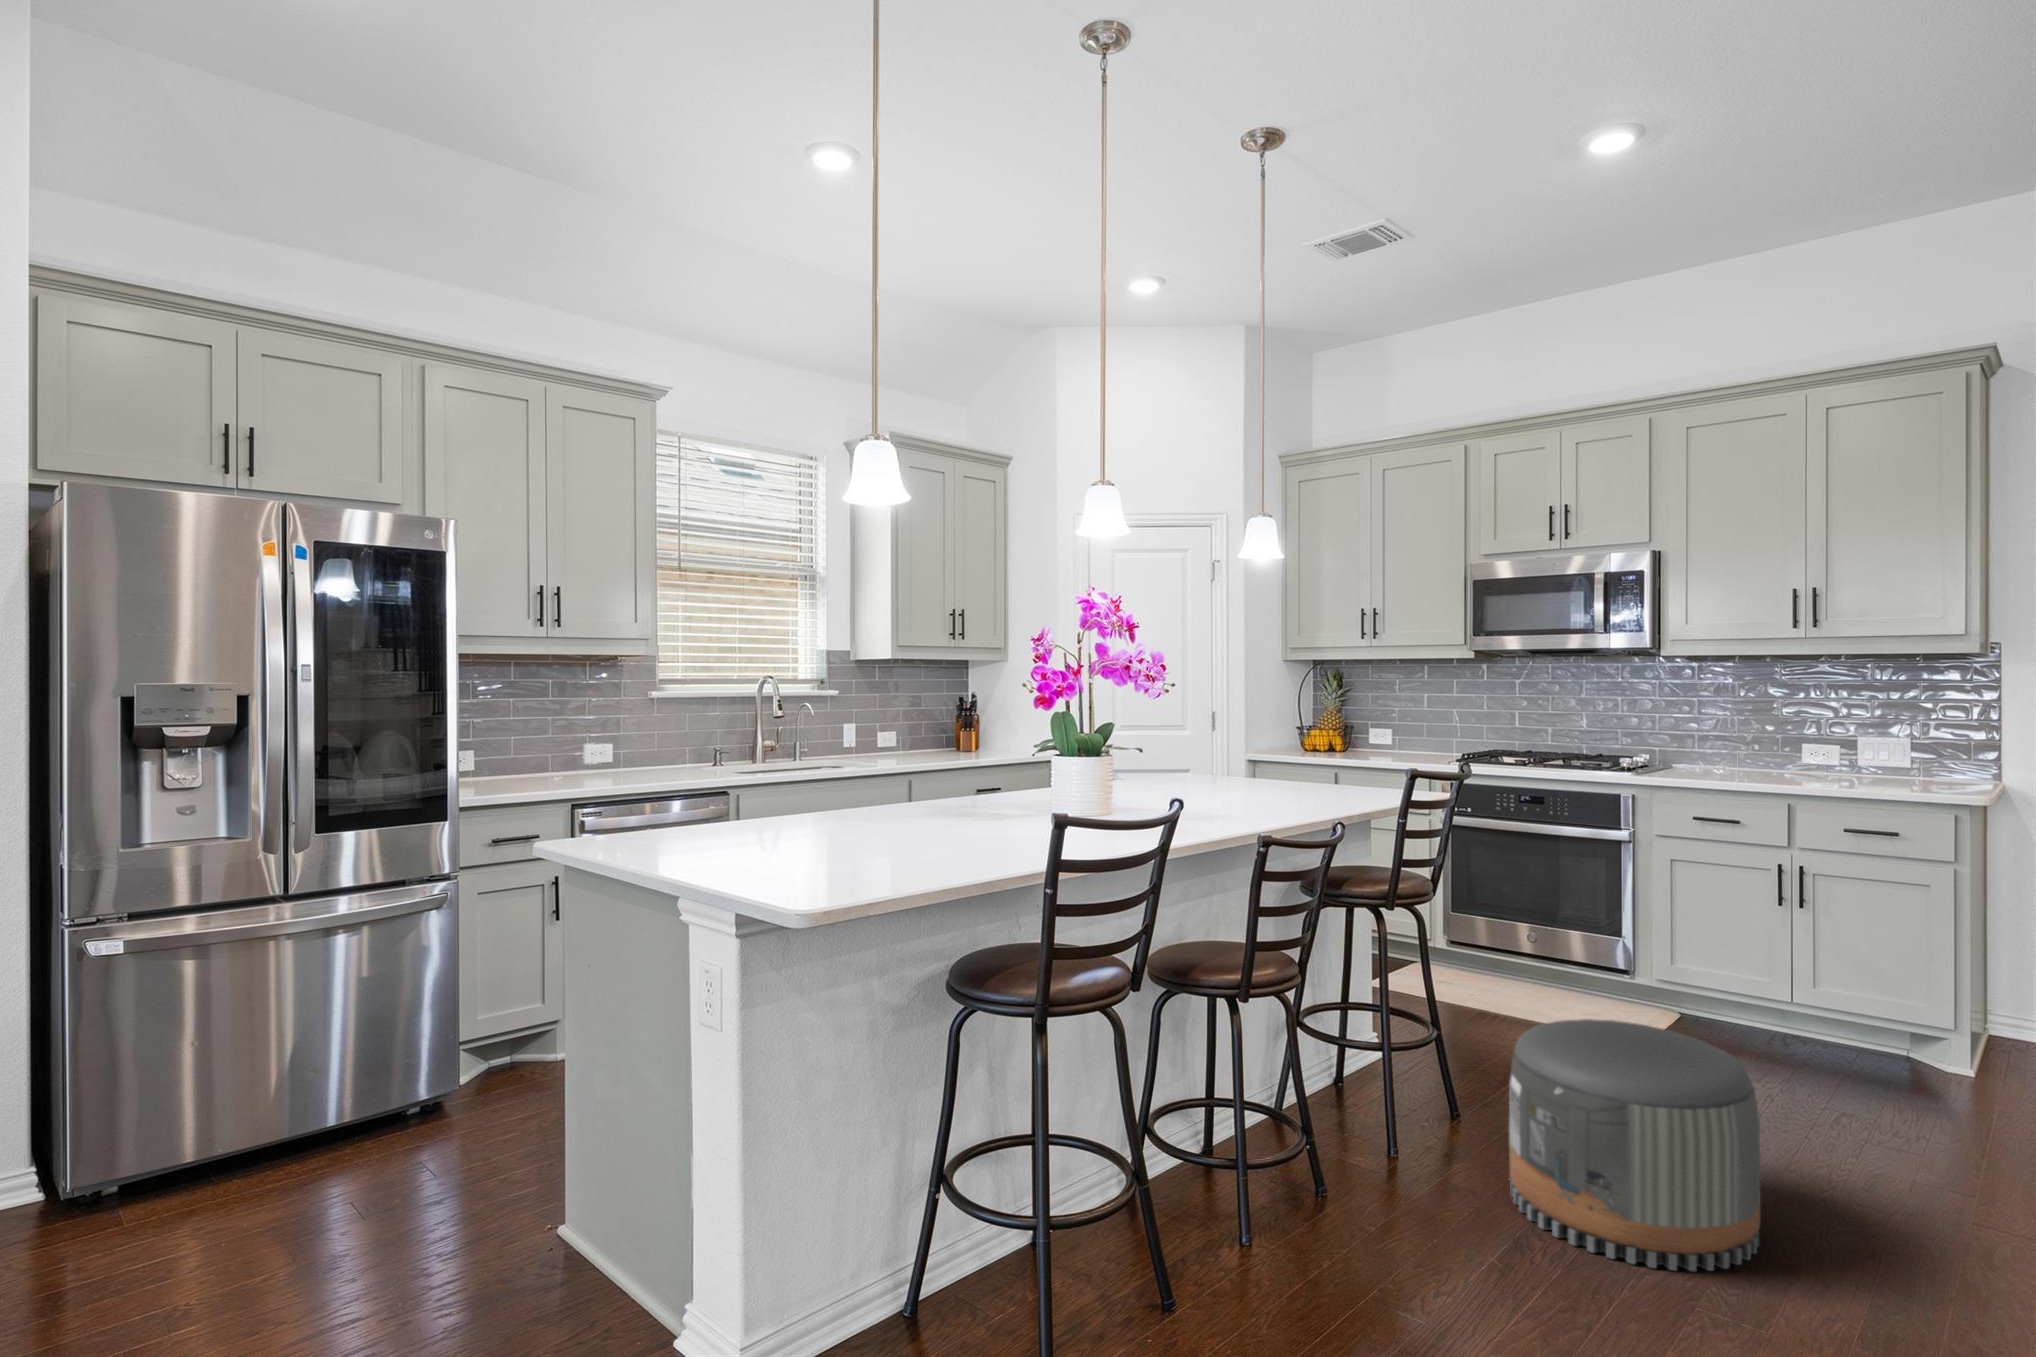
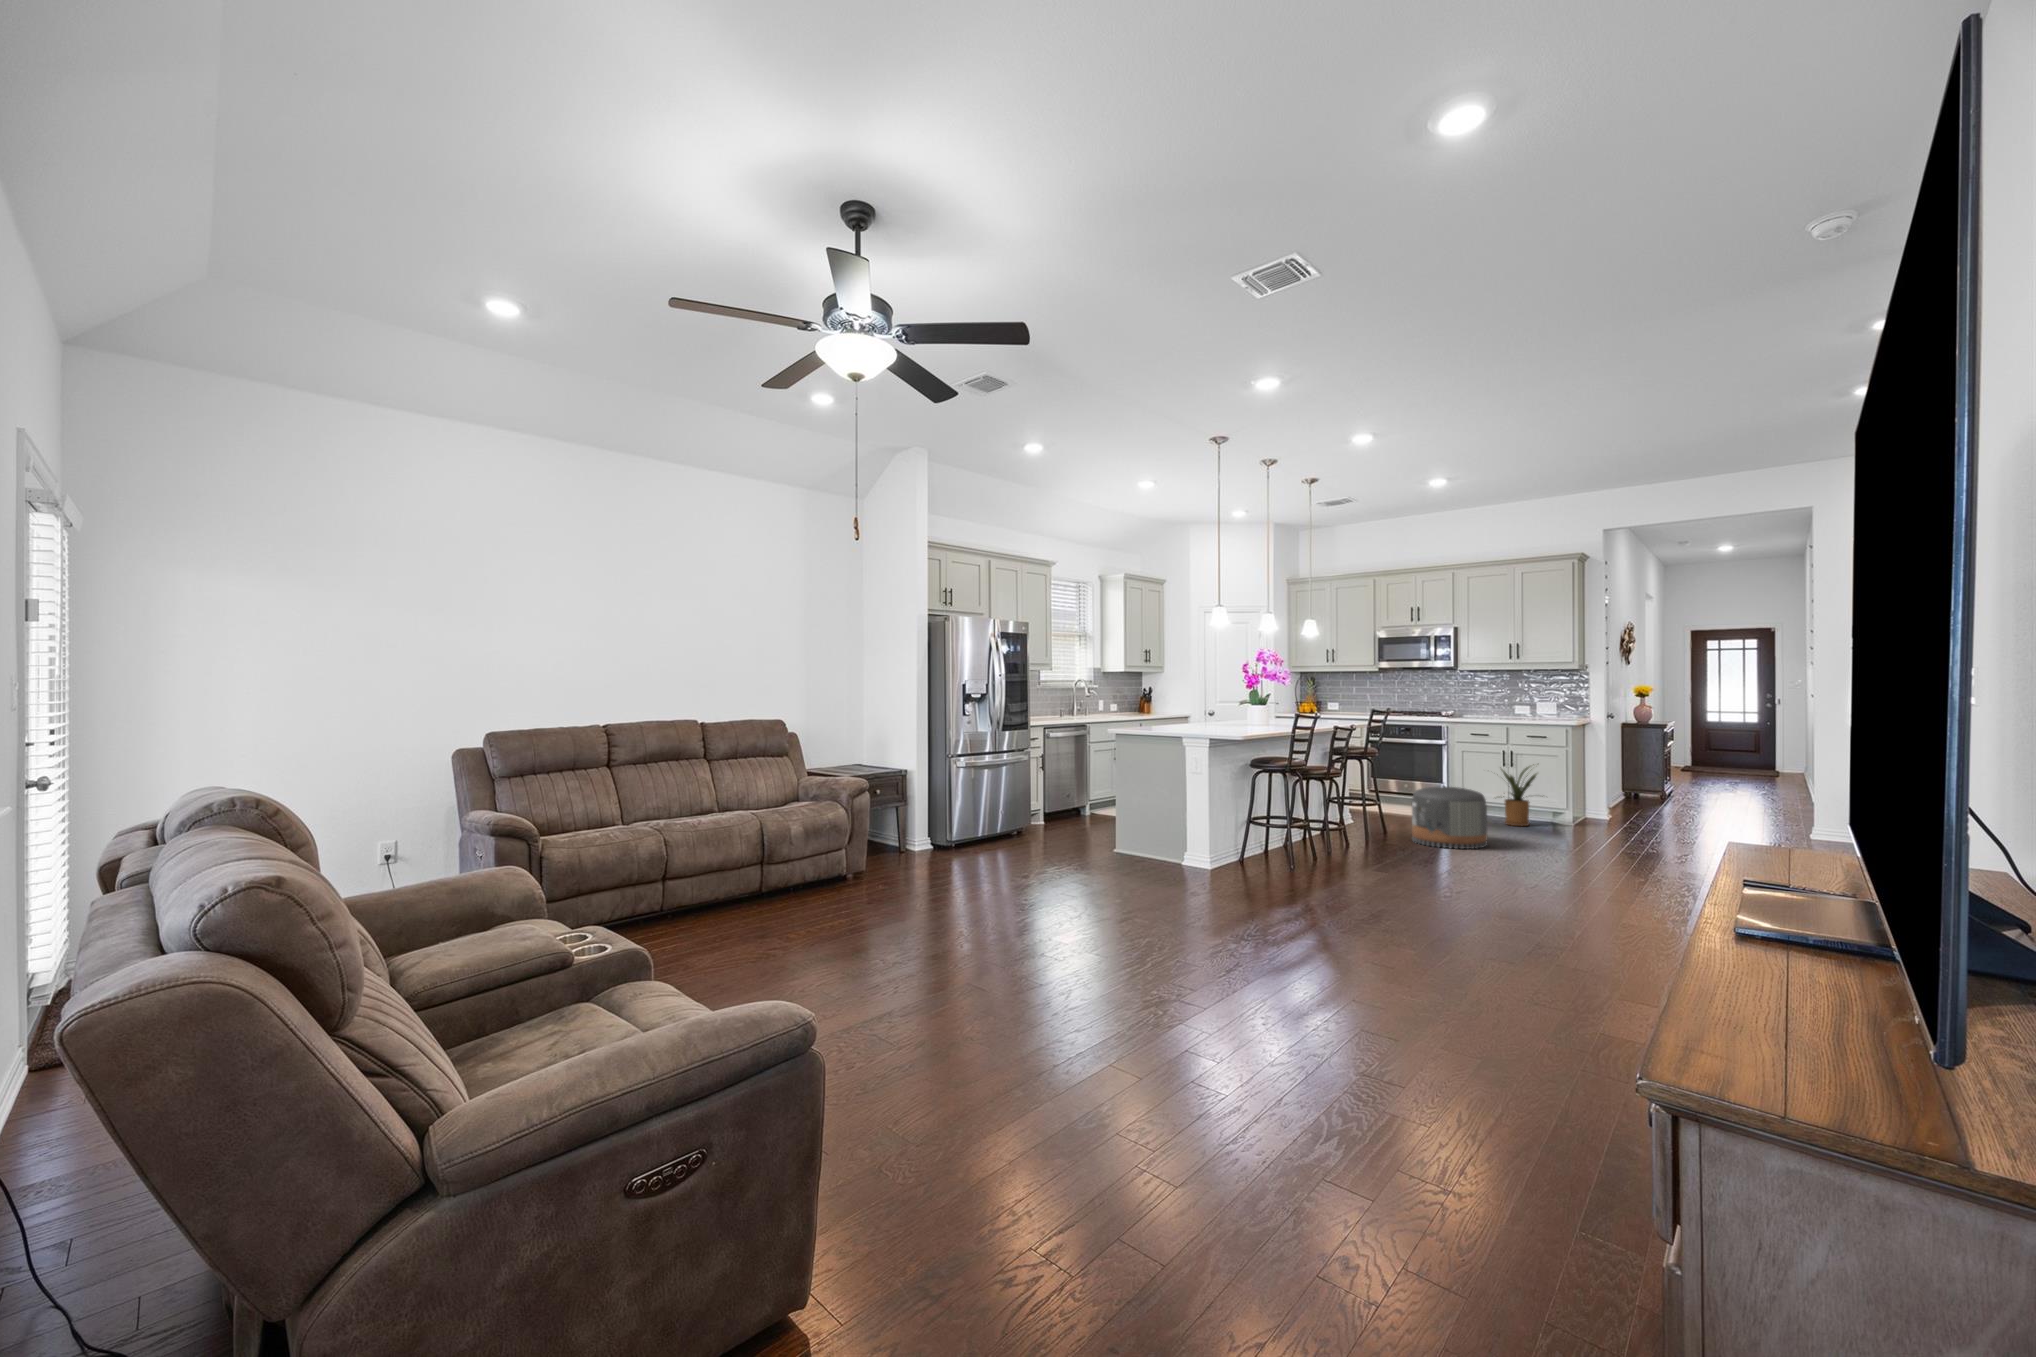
house plant: none [1724,921,1934,1102] -> present [1501,764,1537,826]

